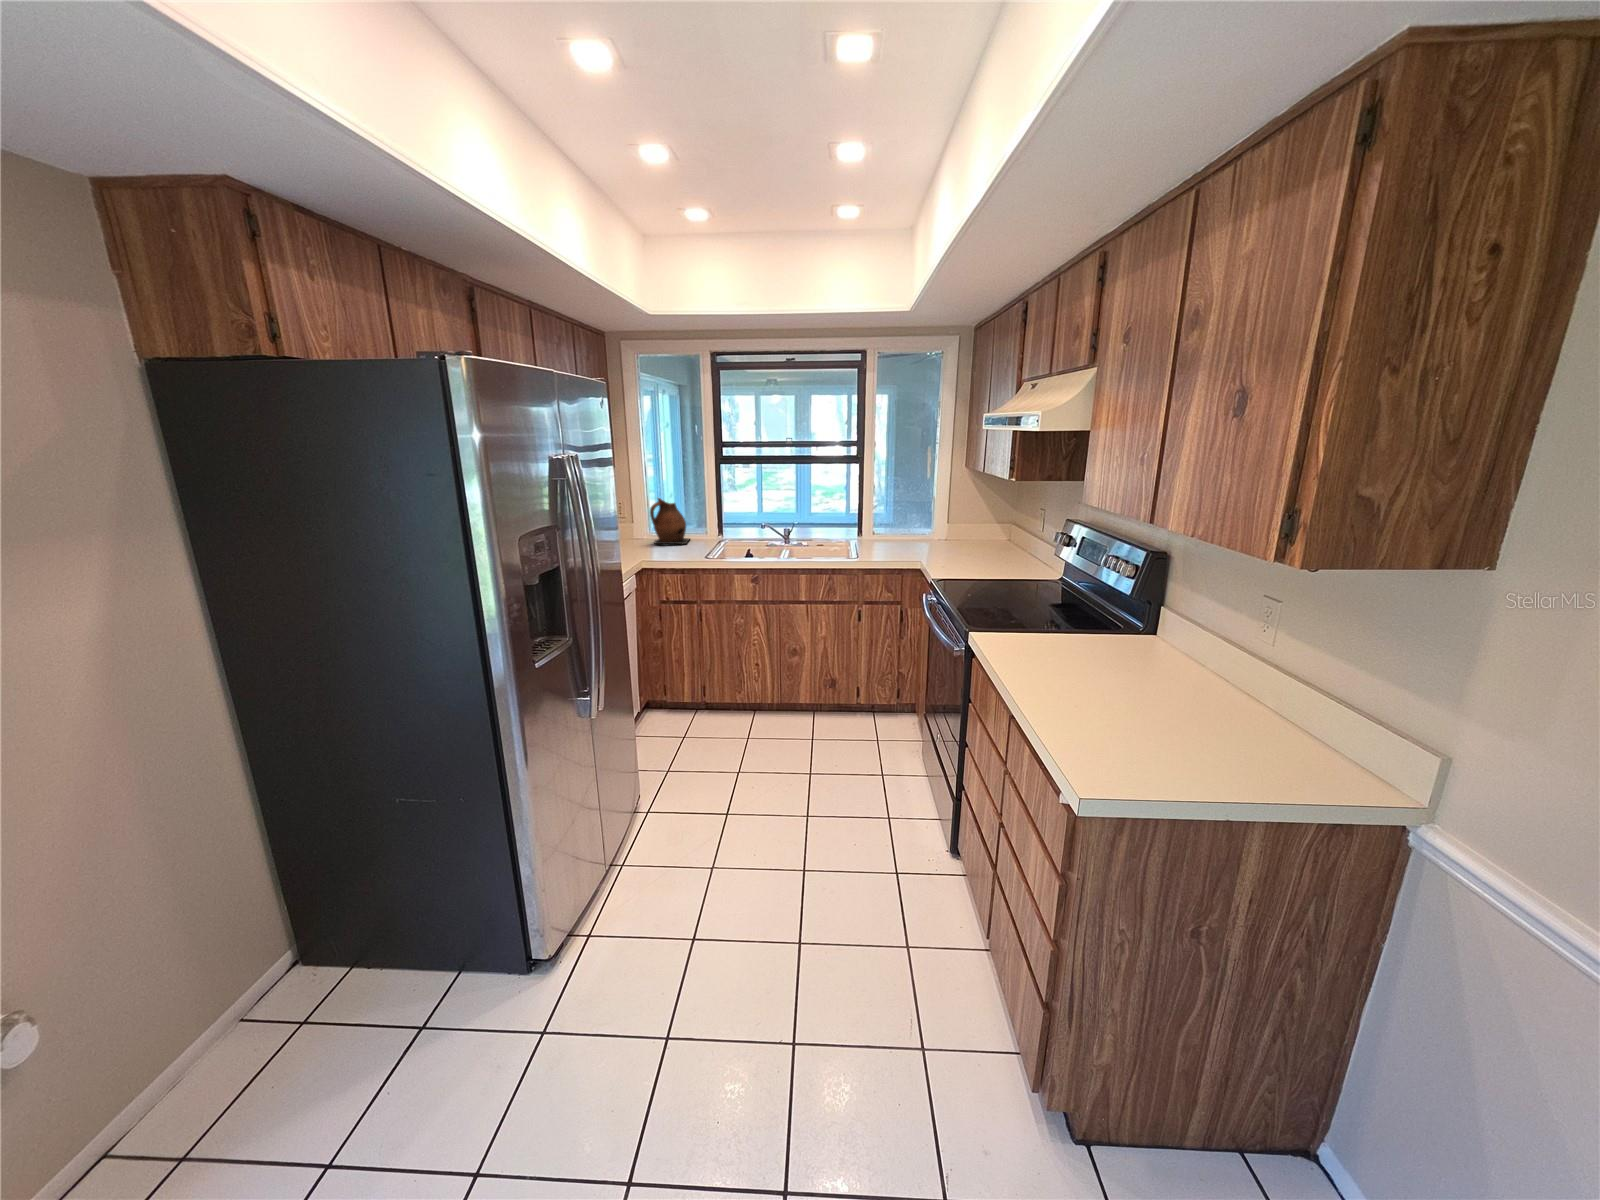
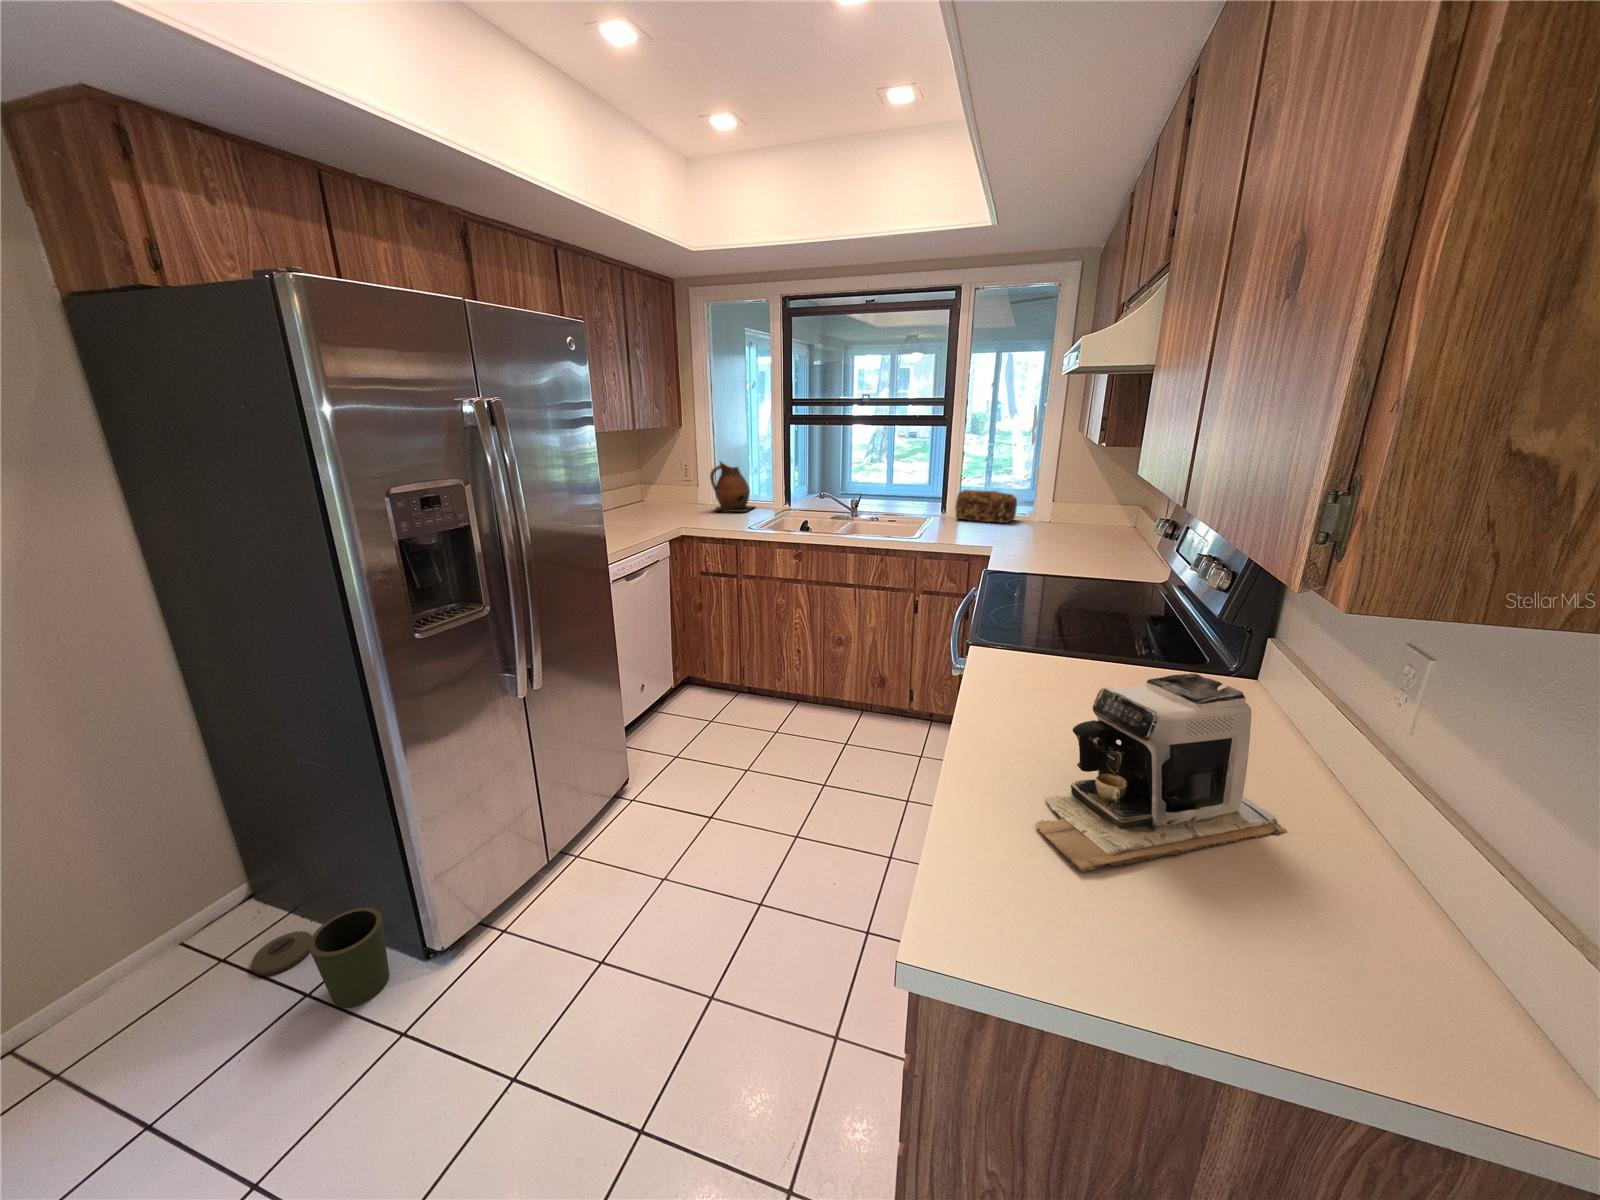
bread loaf: none [874,516,922,542] -> present [955,490,1017,523]
coffee maker: none [1089,626,1222,745] -> present [1036,674,1287,872]
trash can: none [340,932,499,1029] -> present [252,908,389,1008]

